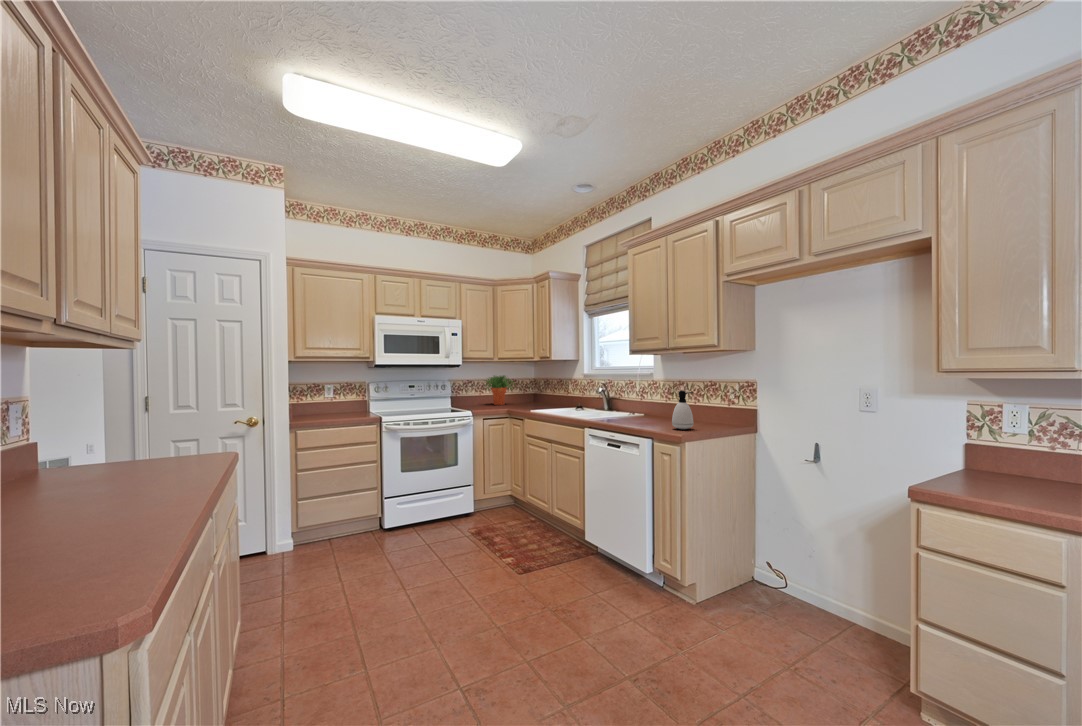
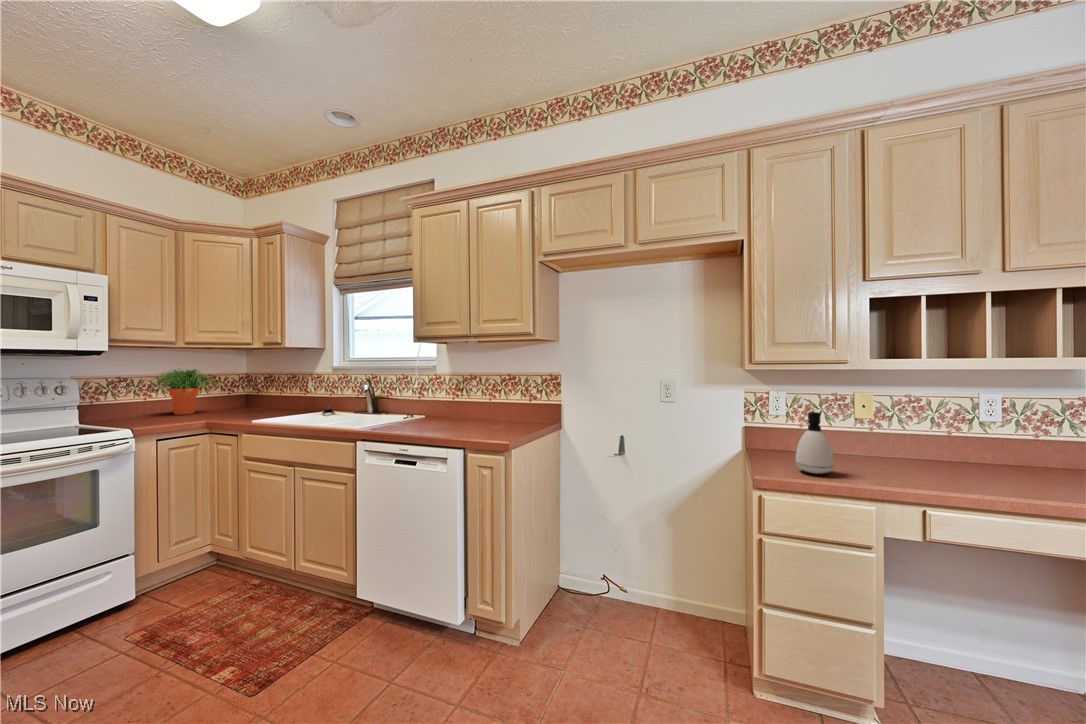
soap dispenser: present [672,391,694,429] -> present [796,412,834,474]

